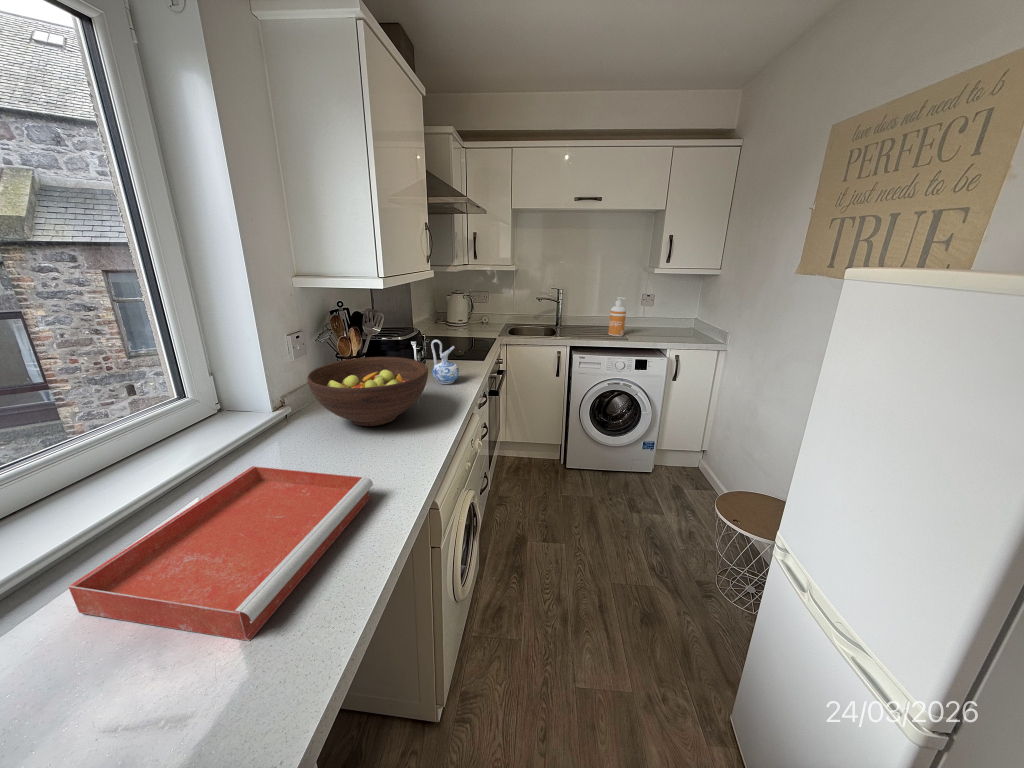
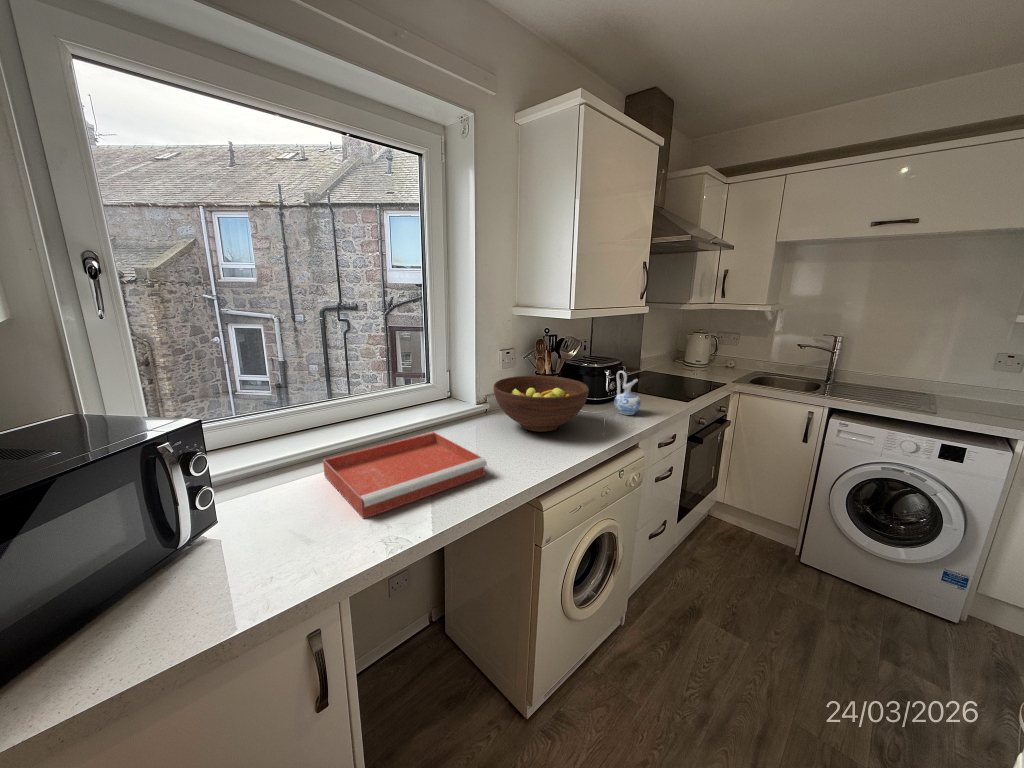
soap dispenser: present [608,297,626,336] -> none [907,351,948,407]

